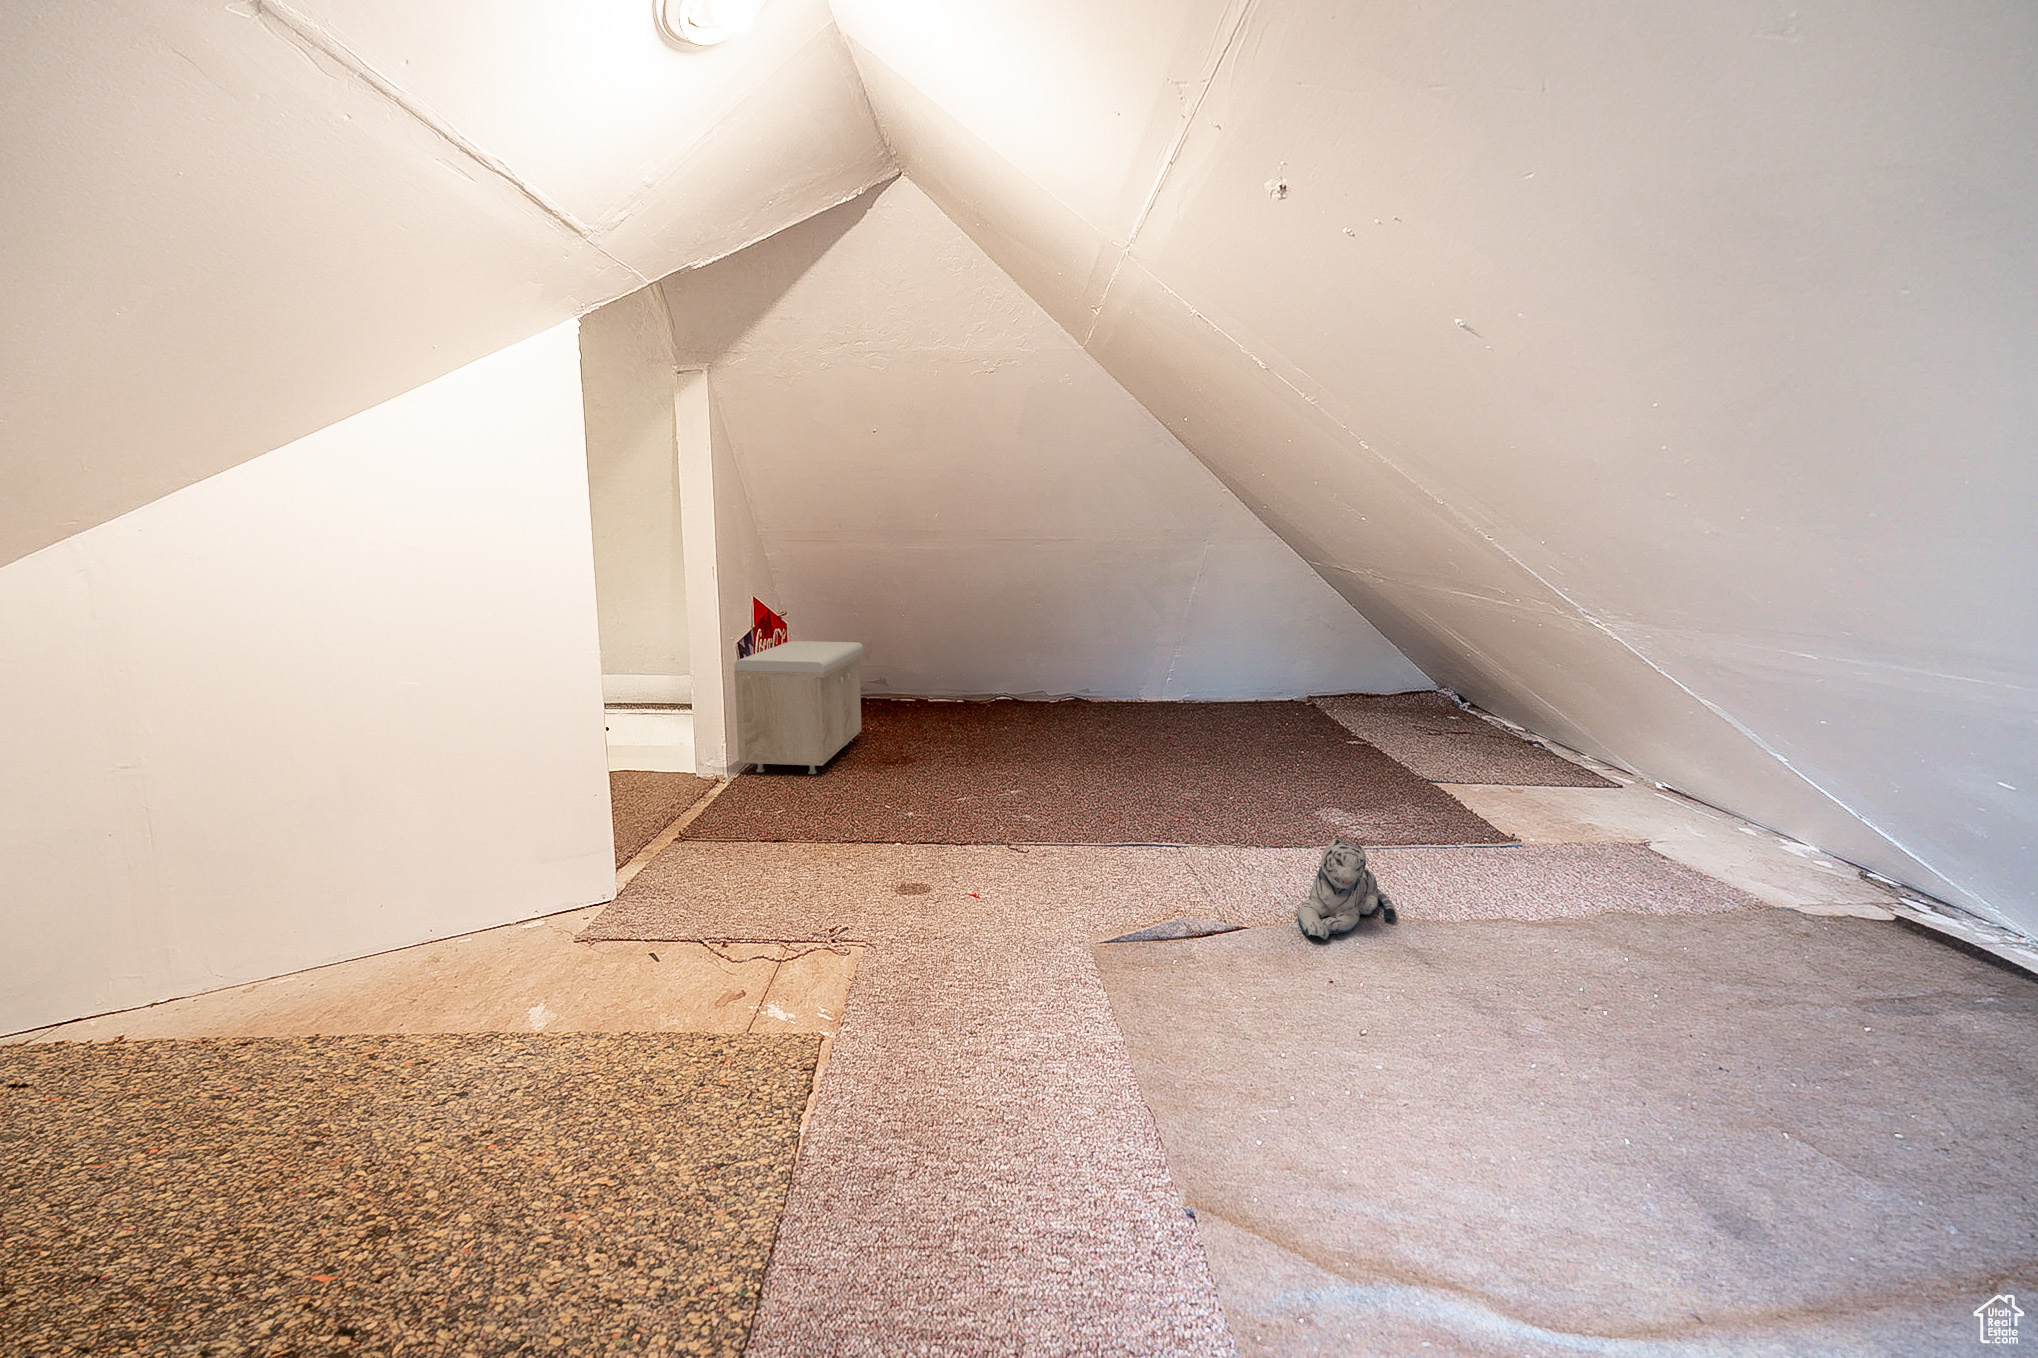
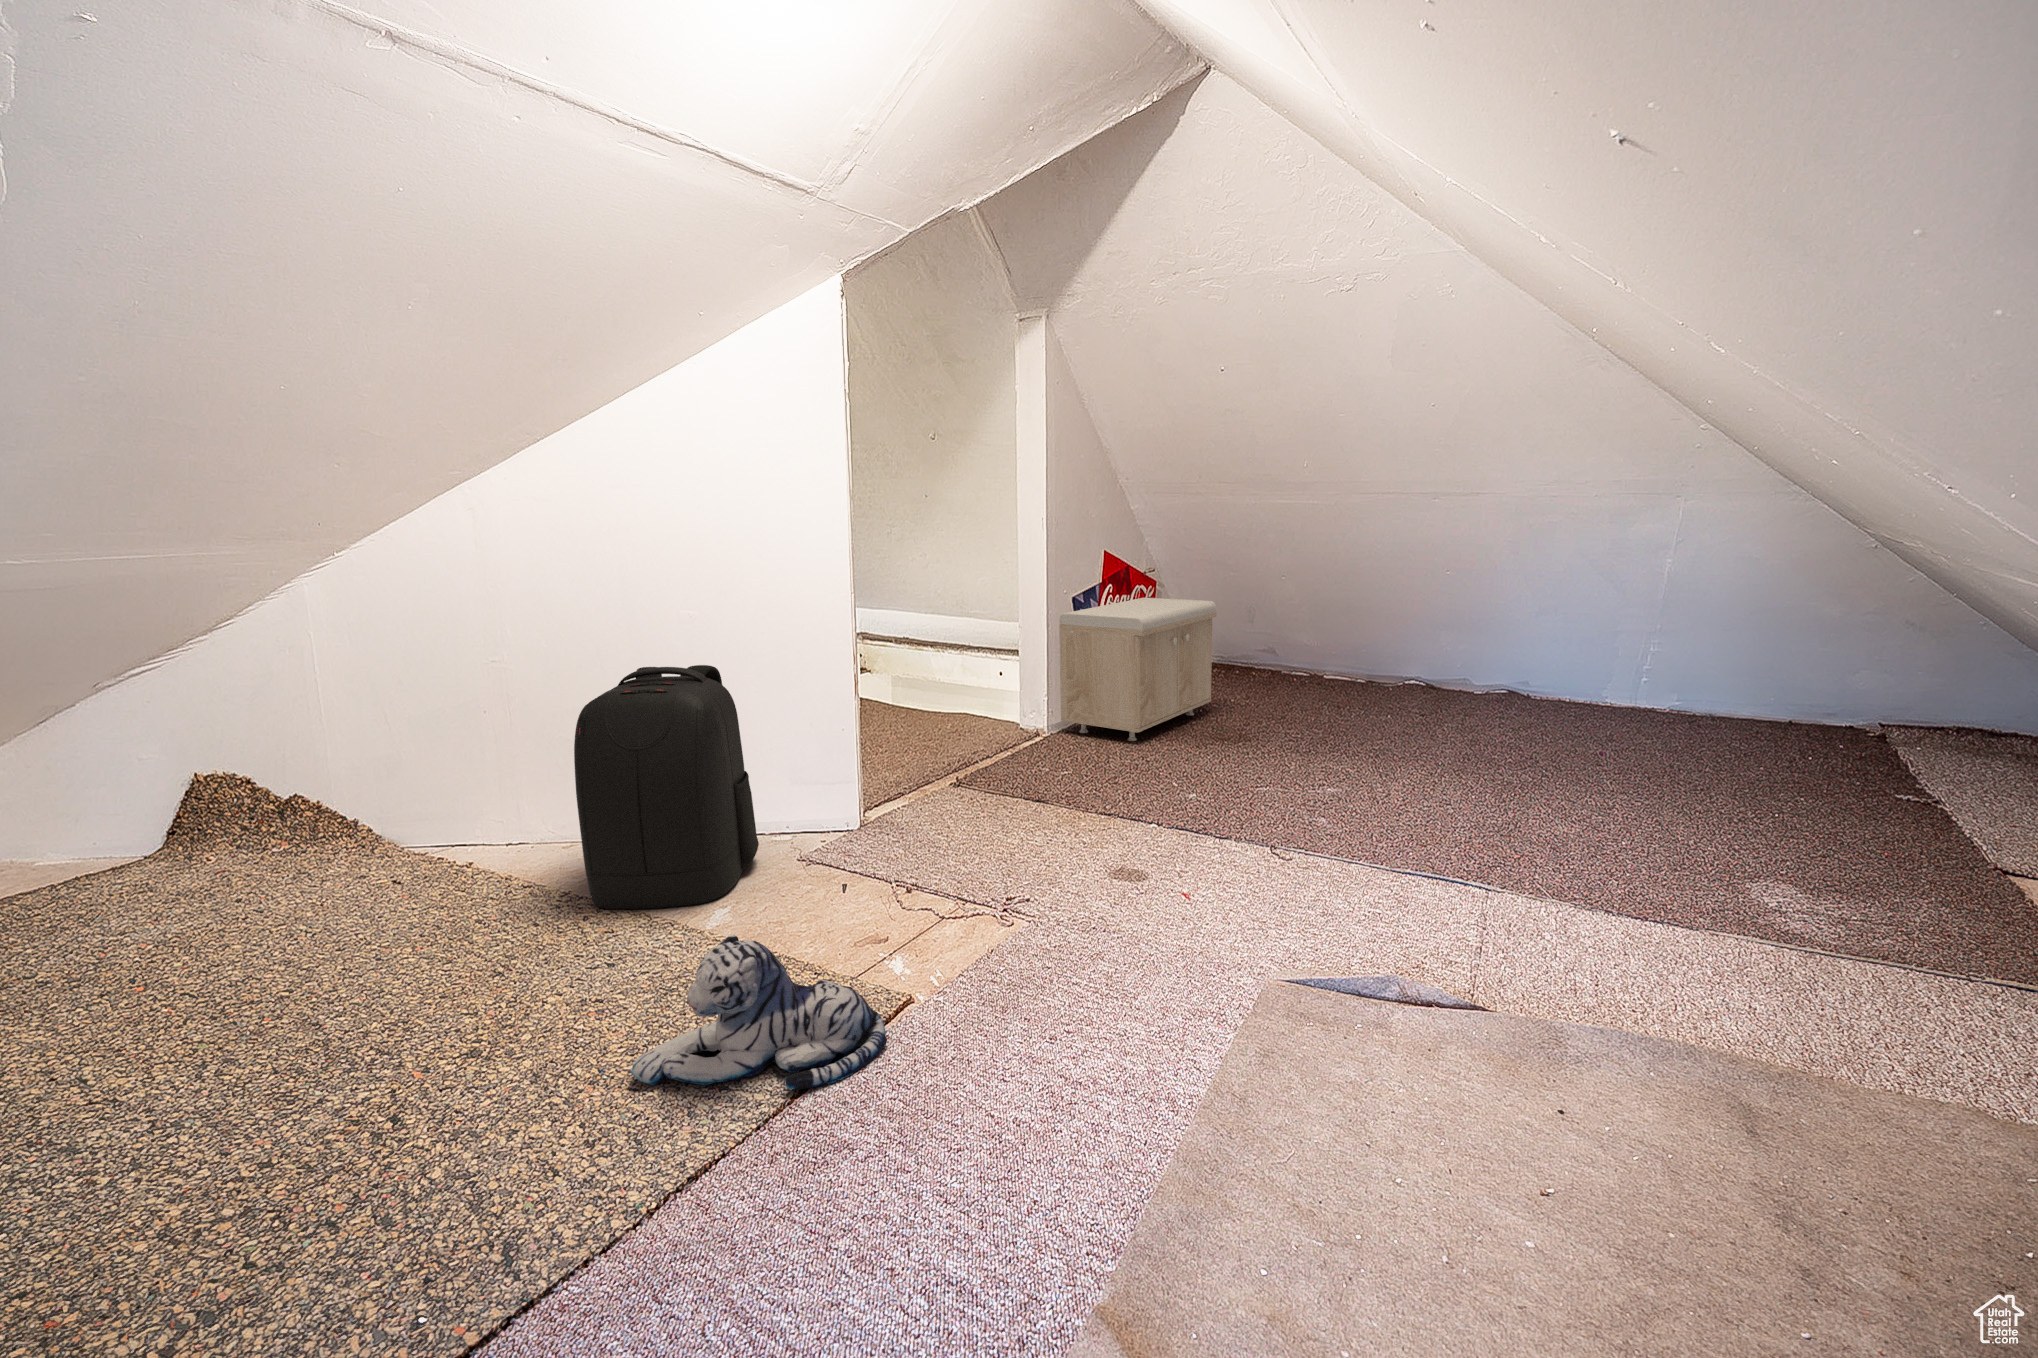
backpack: none [286,745,523,1060] -> present [574,665,759,909]
plush toy: present [1298,839,1395,940] -> present [631,935,887,1089]

